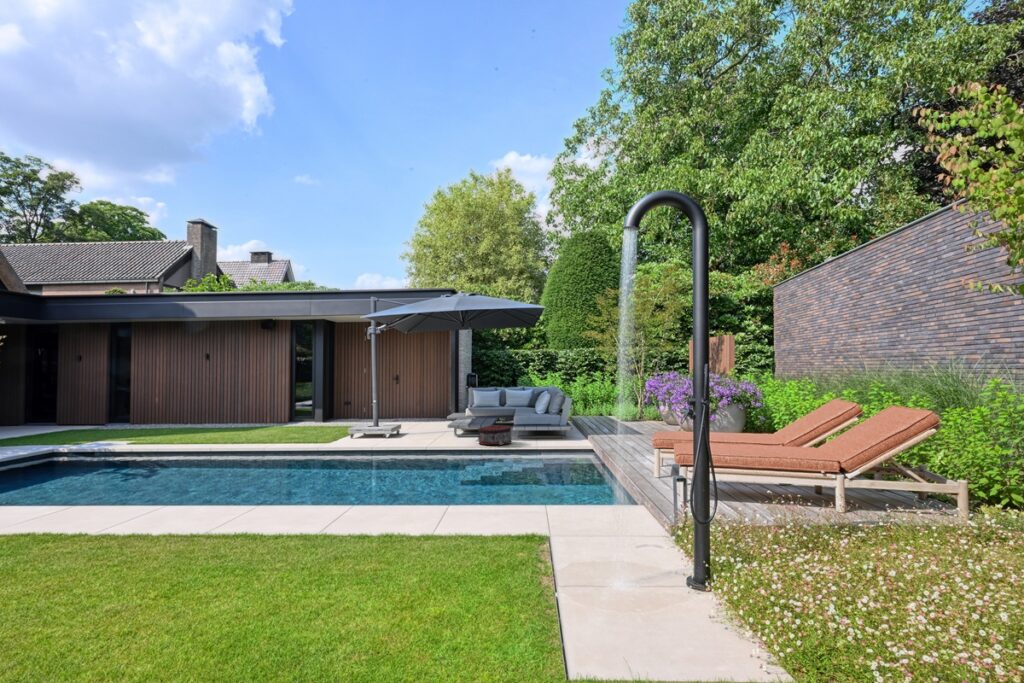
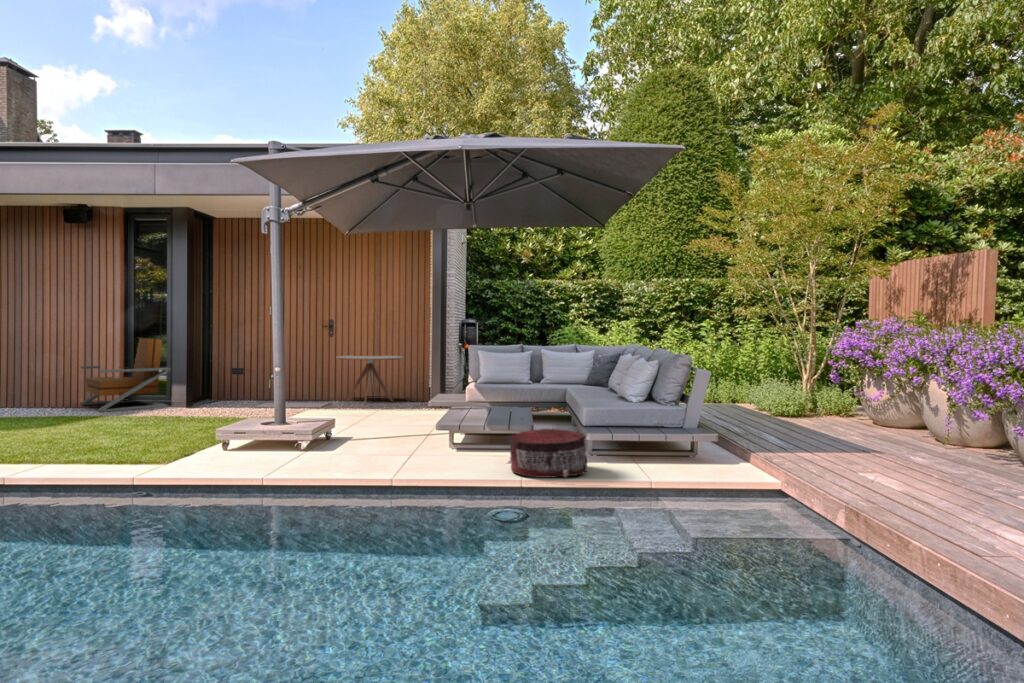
lounge chair: none [268,386,315,425] -> present [81,338,171,412]
round table: none [401,394,437,420] -> present [336,356,403,404]

